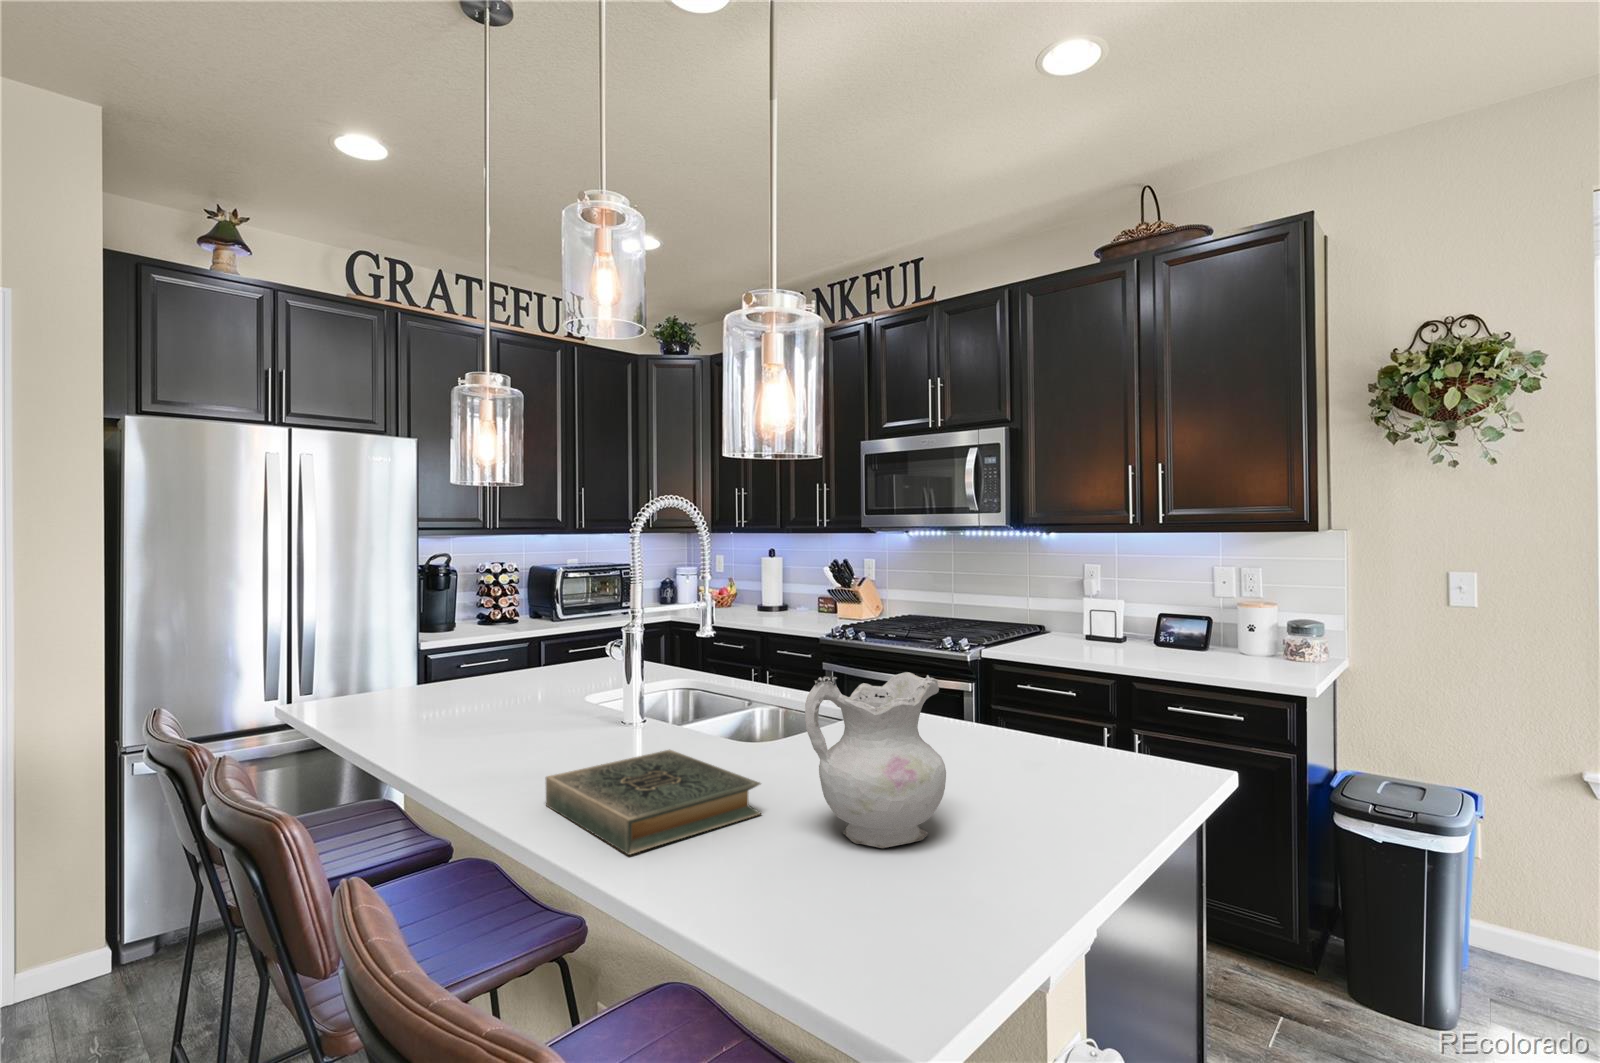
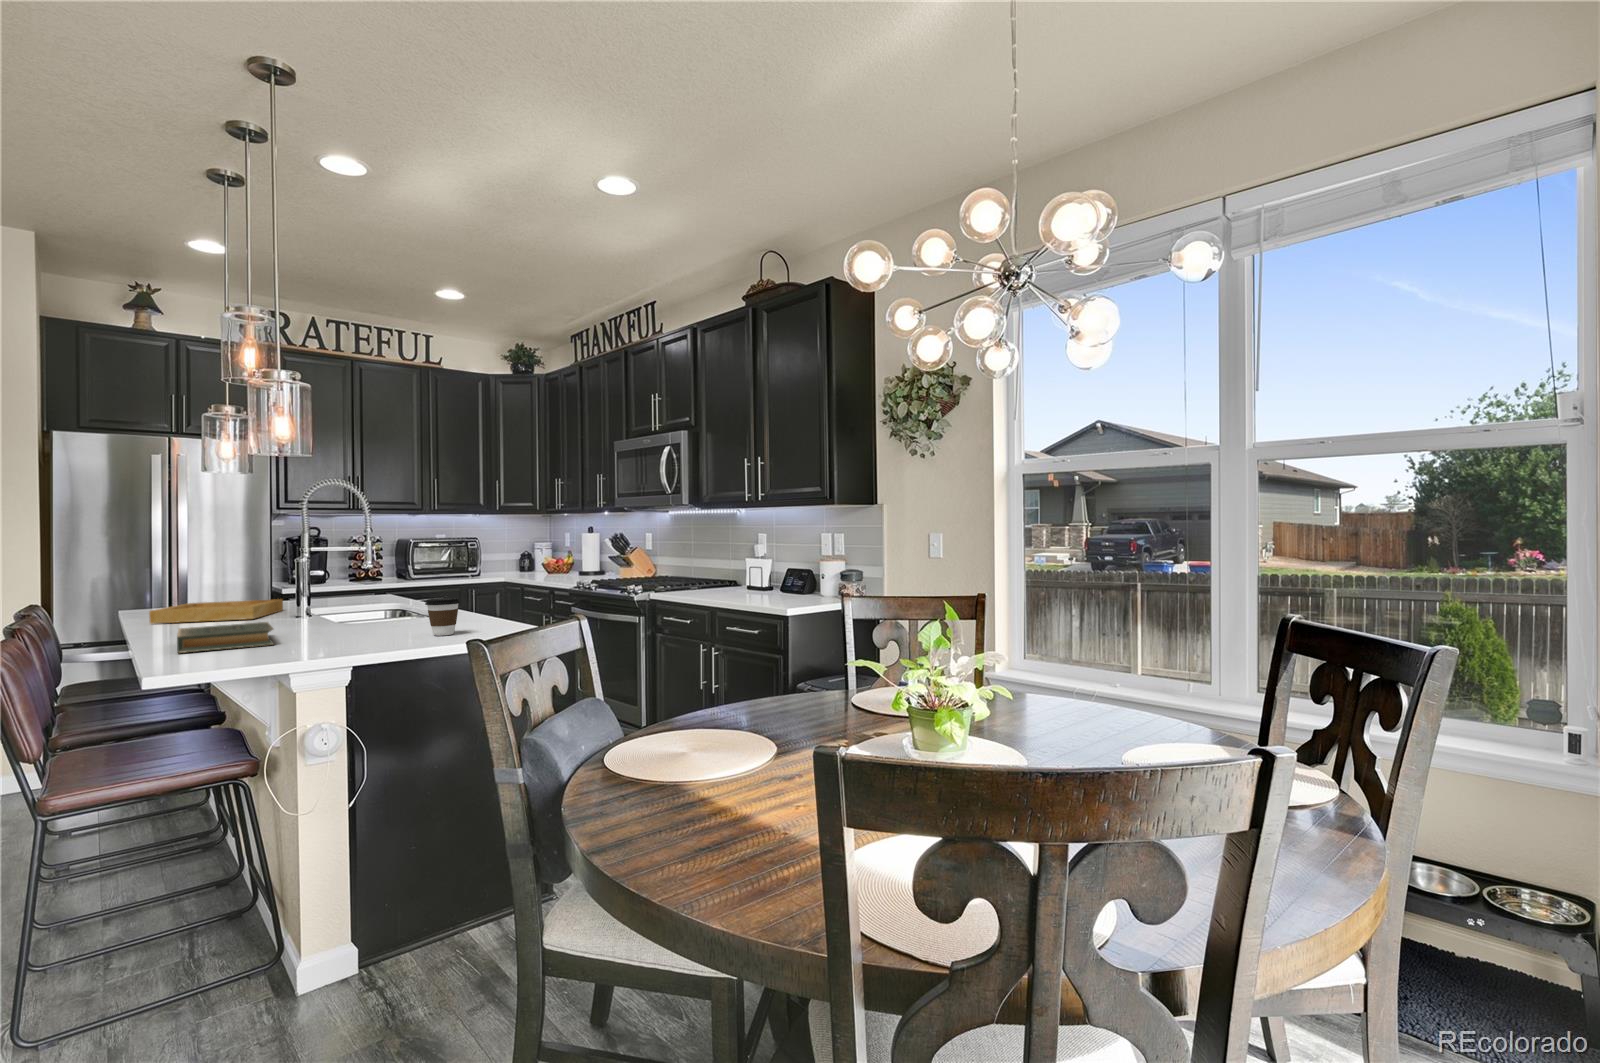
ceramic pitcher: present [805,672,946,848] -> none [267,569,349,652]
tray: none [372,674,535,732] -> present [149,599,283,624]
coffee cup: none [971,703,1030,777] -> present [425,598,460,636]

